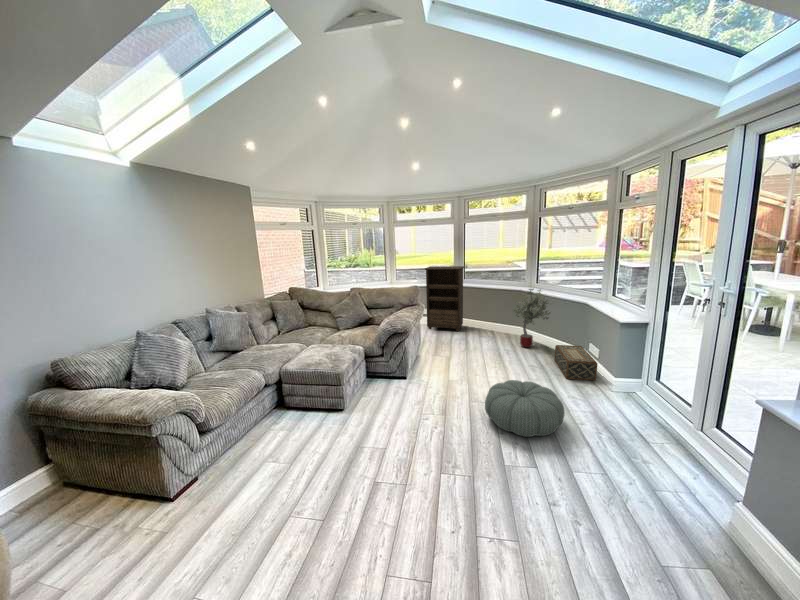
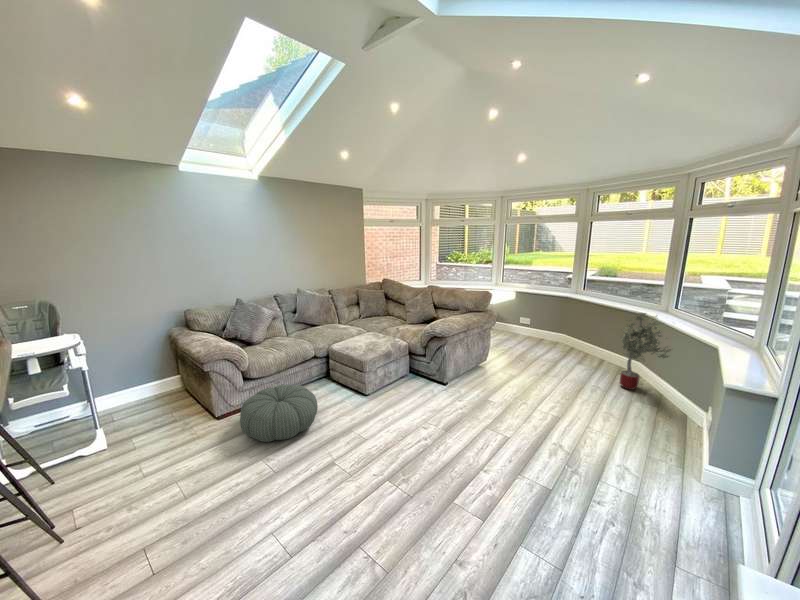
bookshelf: present [425,266,464,331] -> none [518,271,573,350]
woven basket: present [555,345,598,381] -> none [645,395,701,459]
pouf: present [485,380,564,437] -> present [240,385,318,442]

